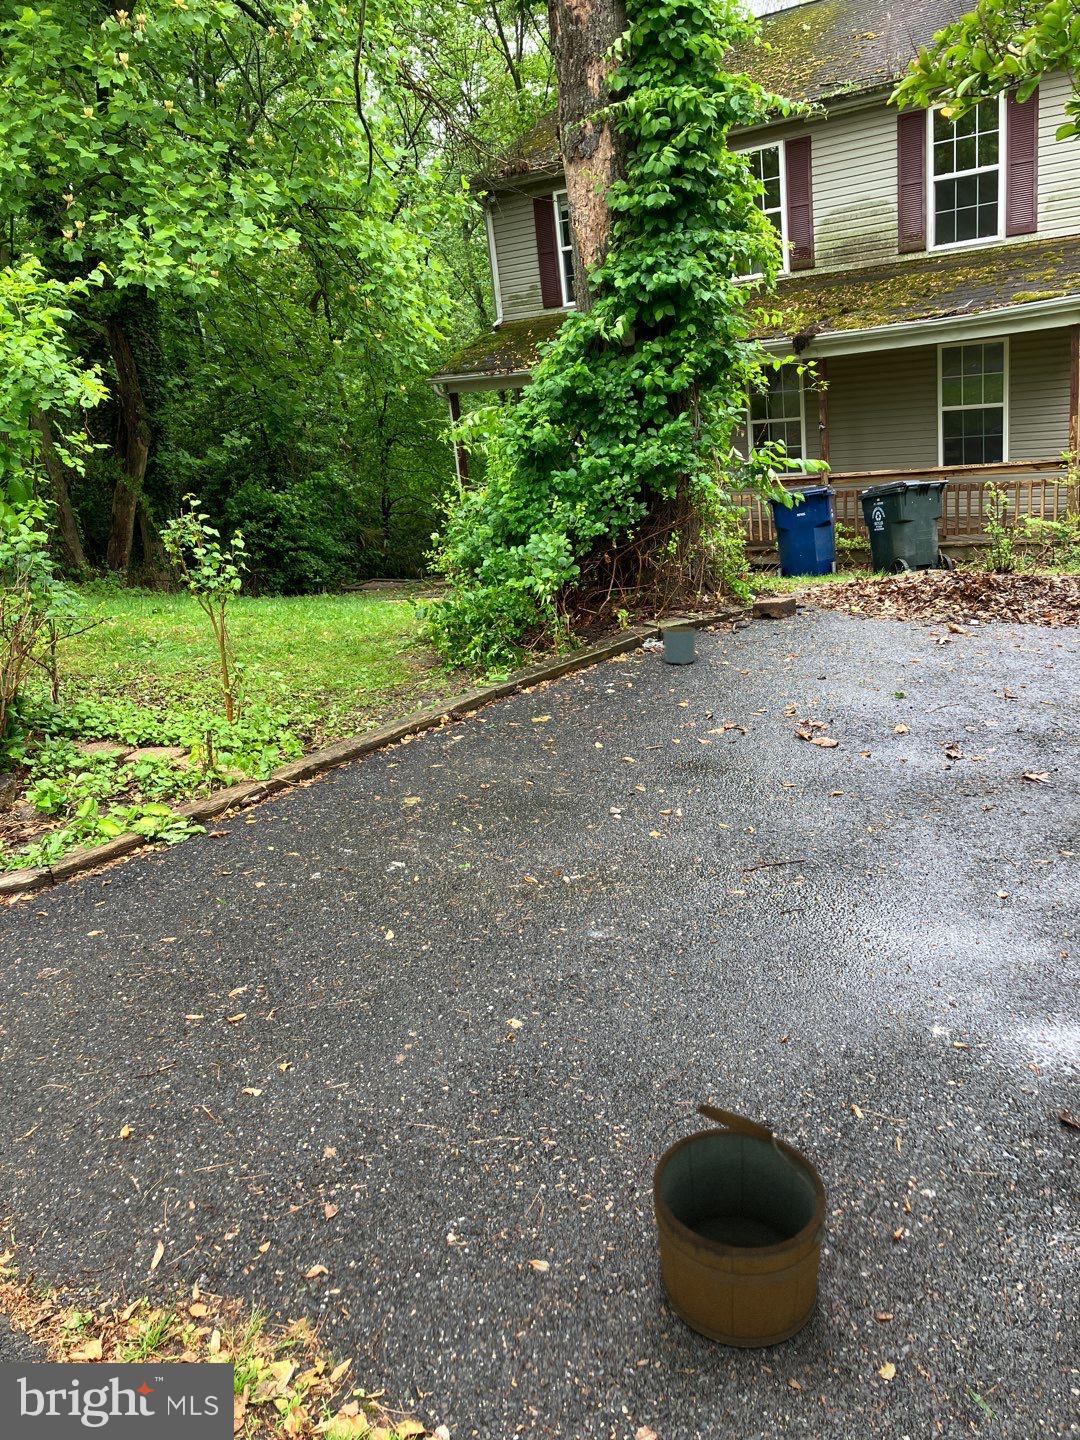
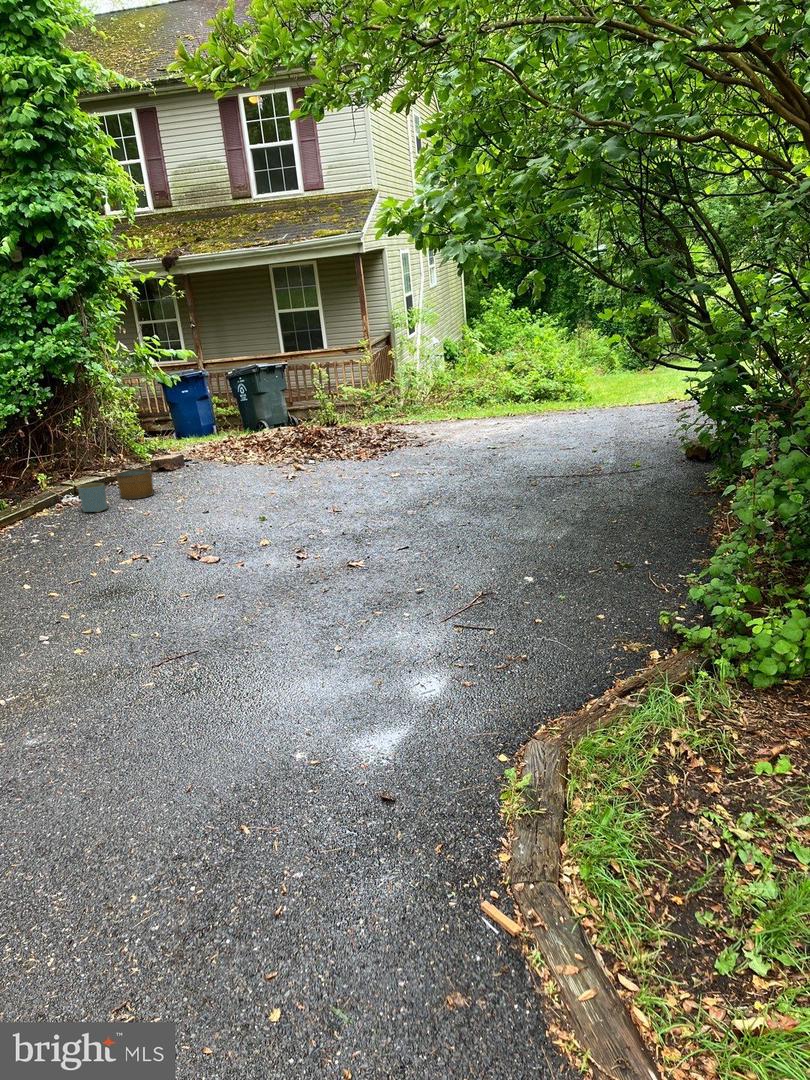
bucket: present [653,1104,826,1348] -> present [116,456,153,499]

